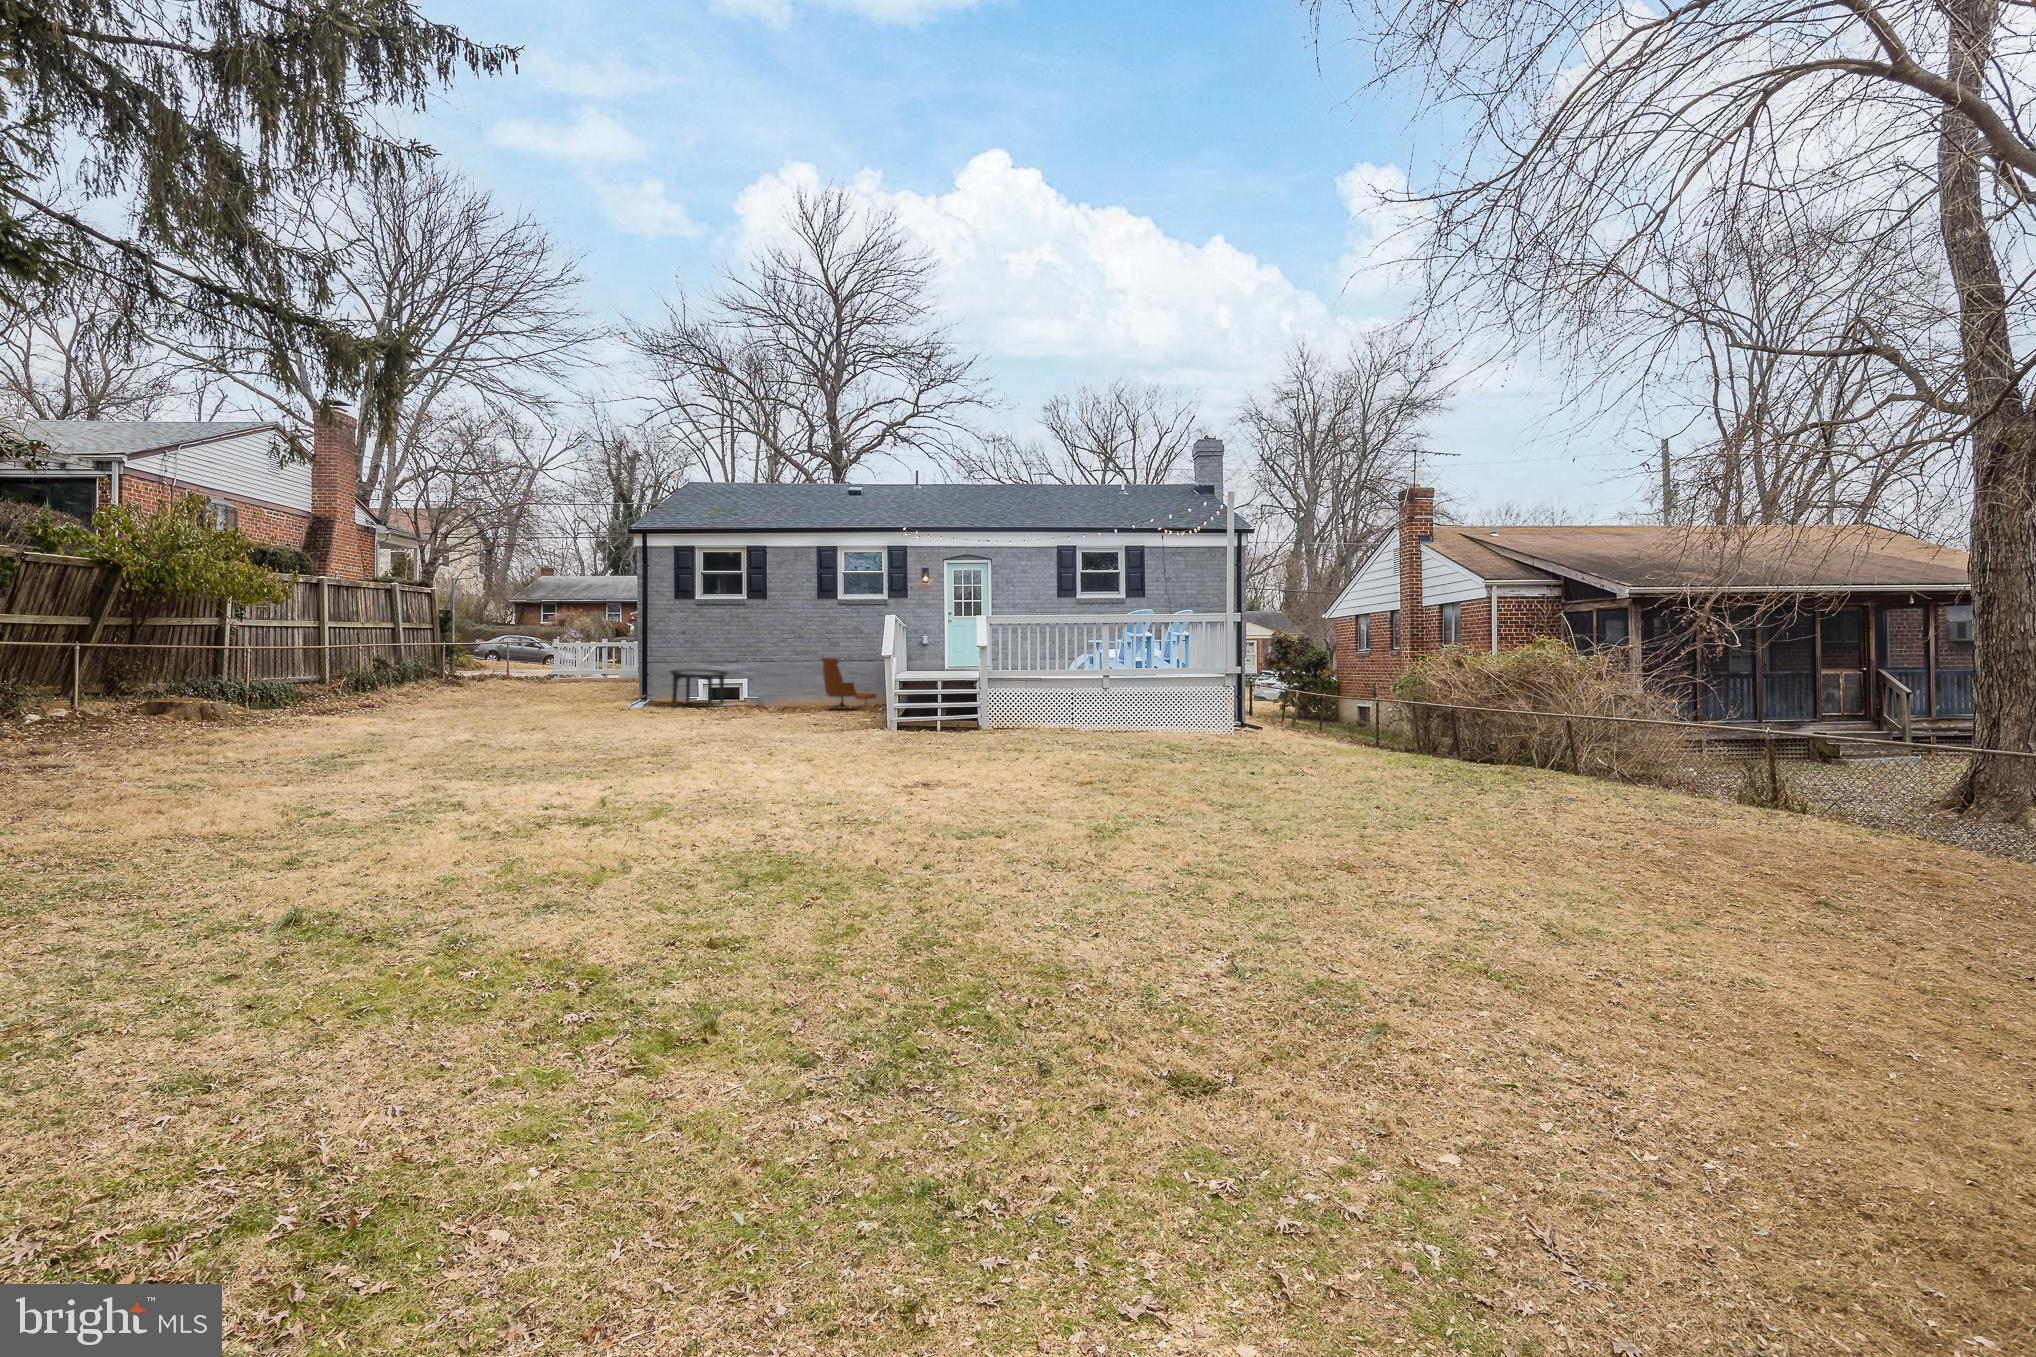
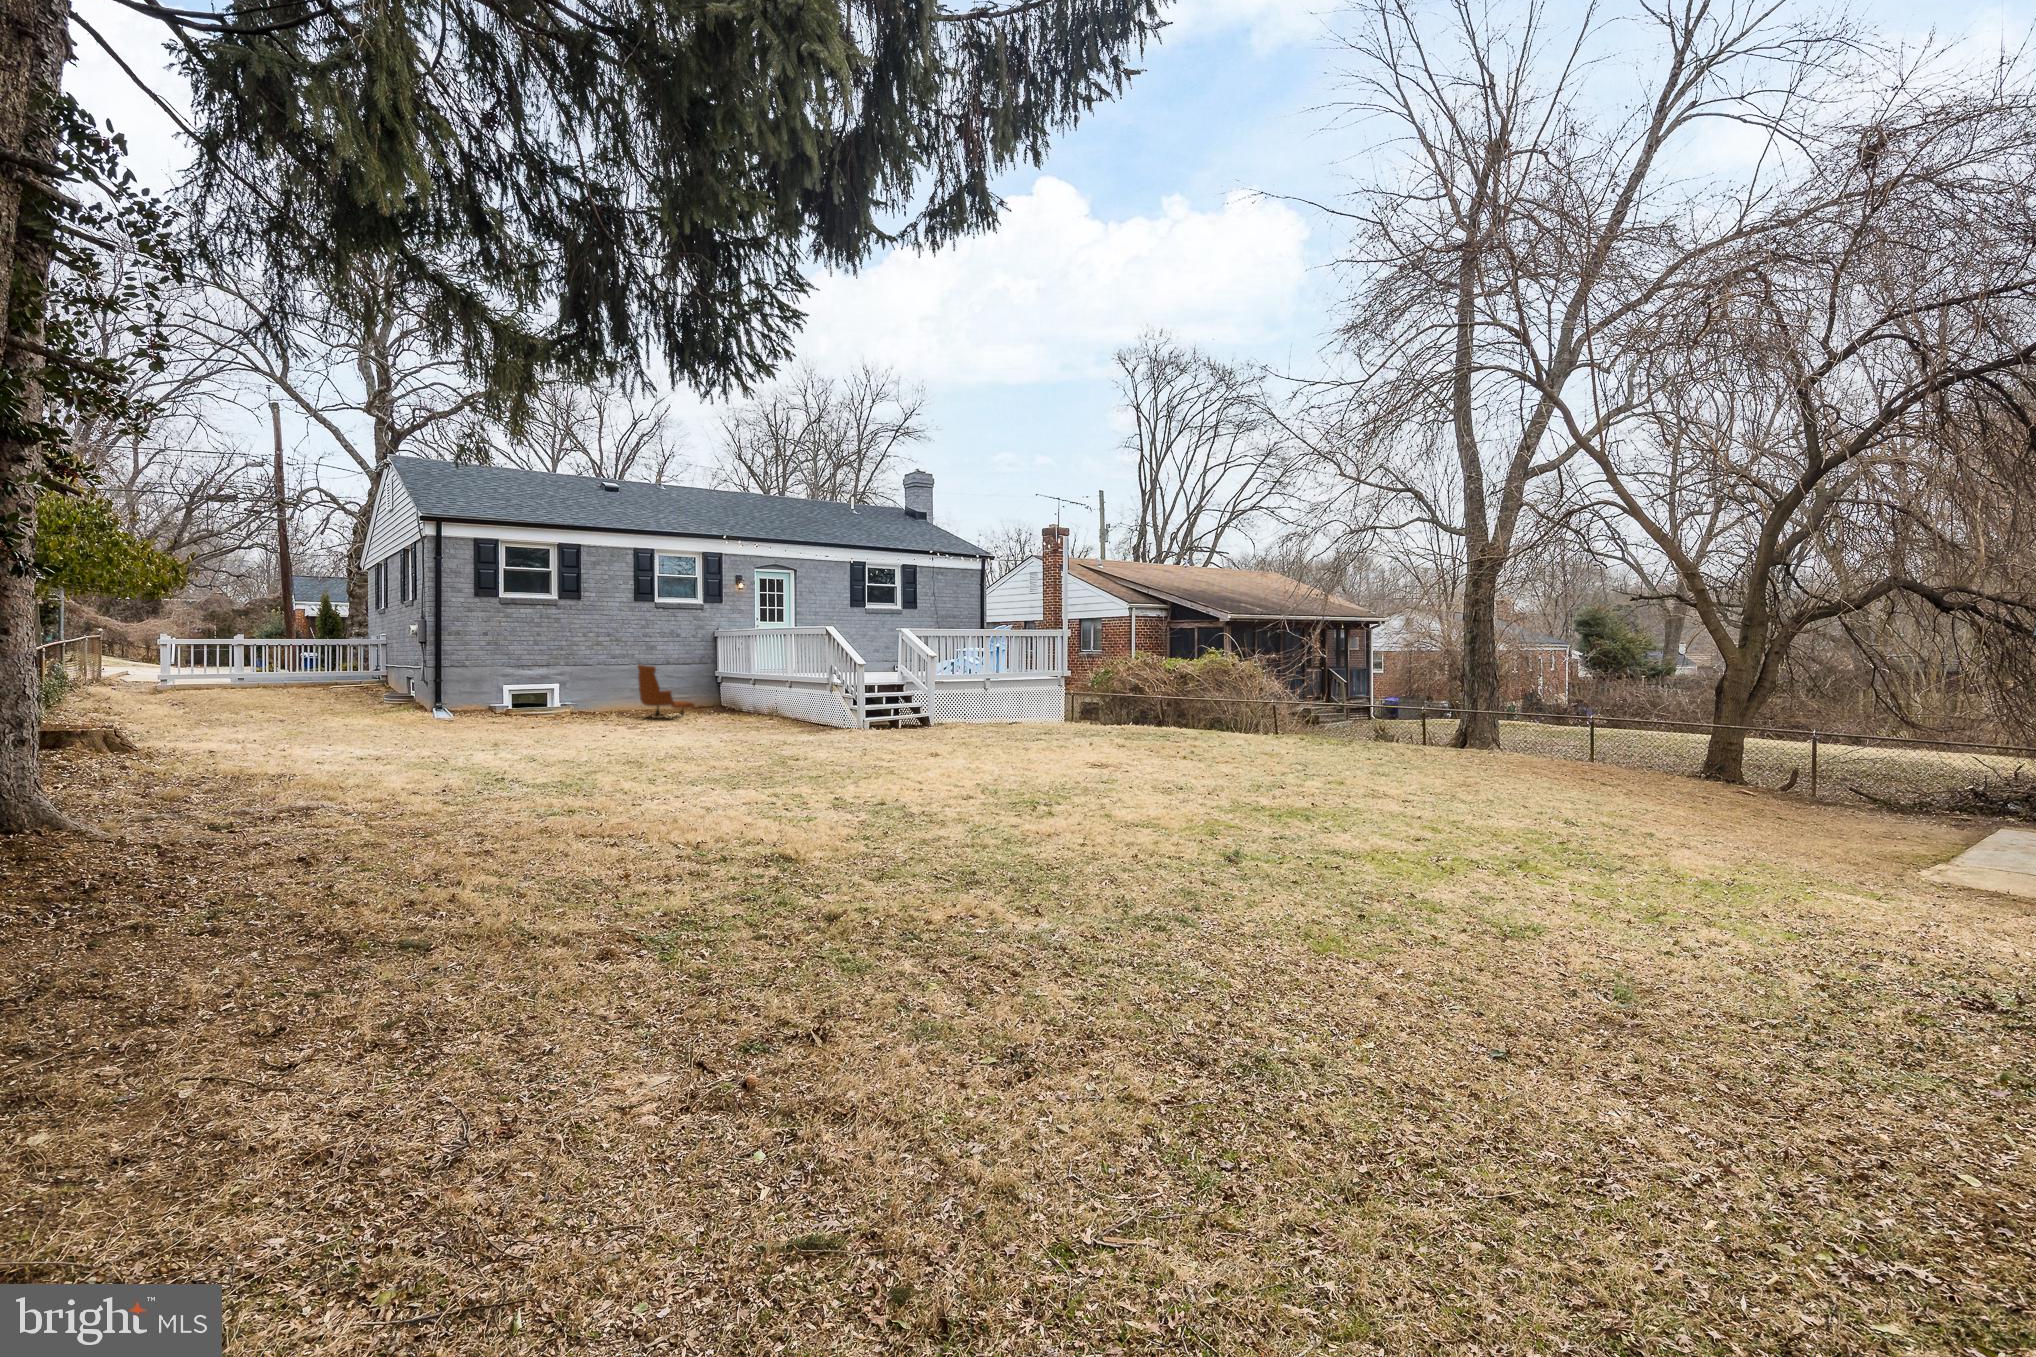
round table: present [670,669,728,707] -> none [464,671,534,713]

